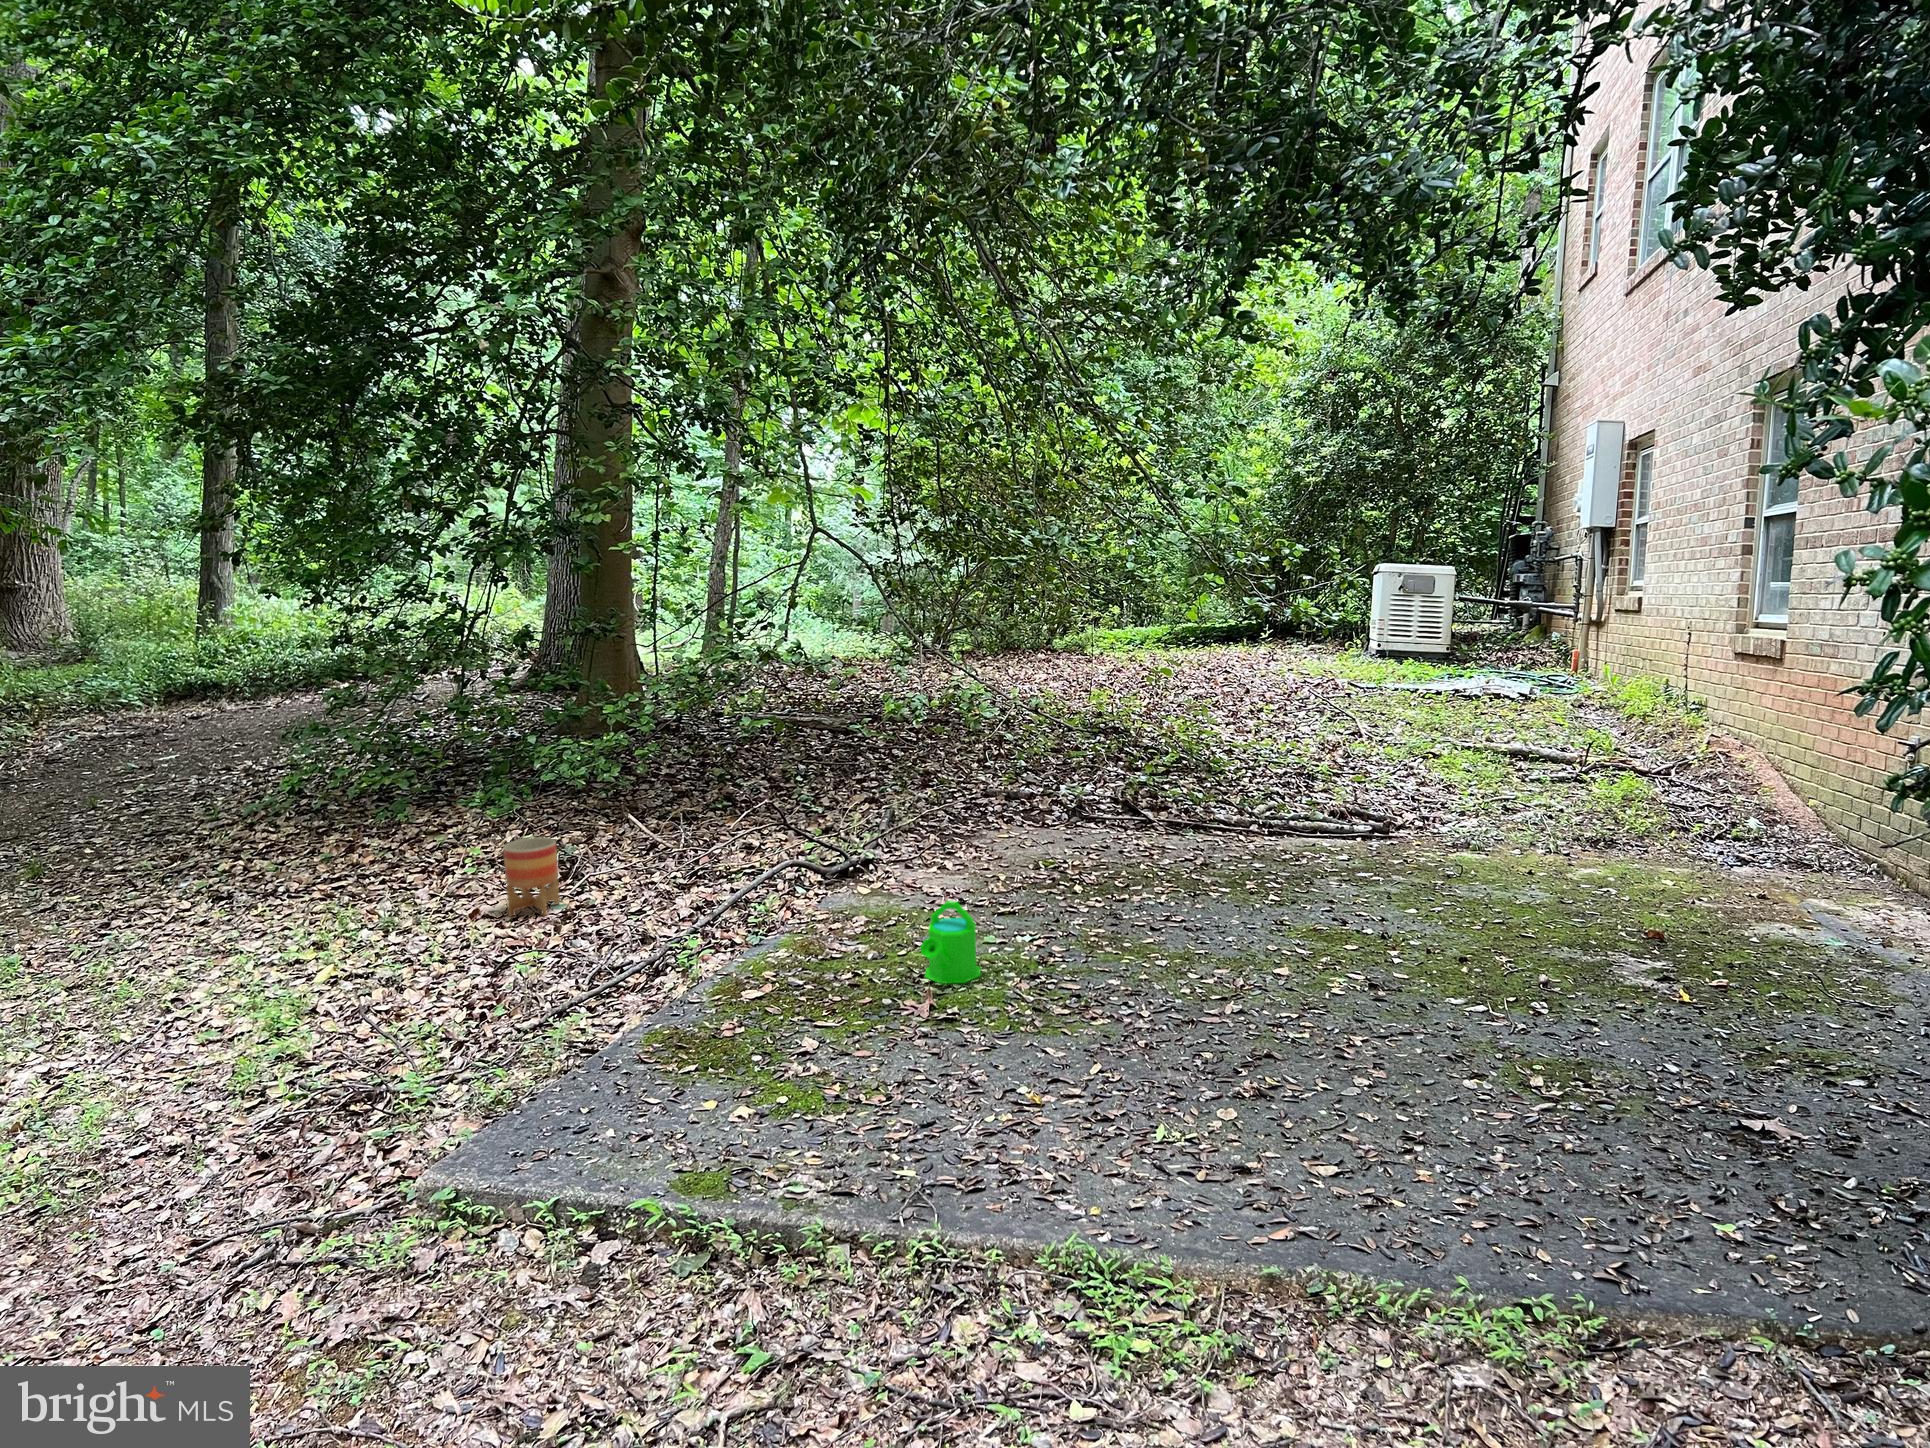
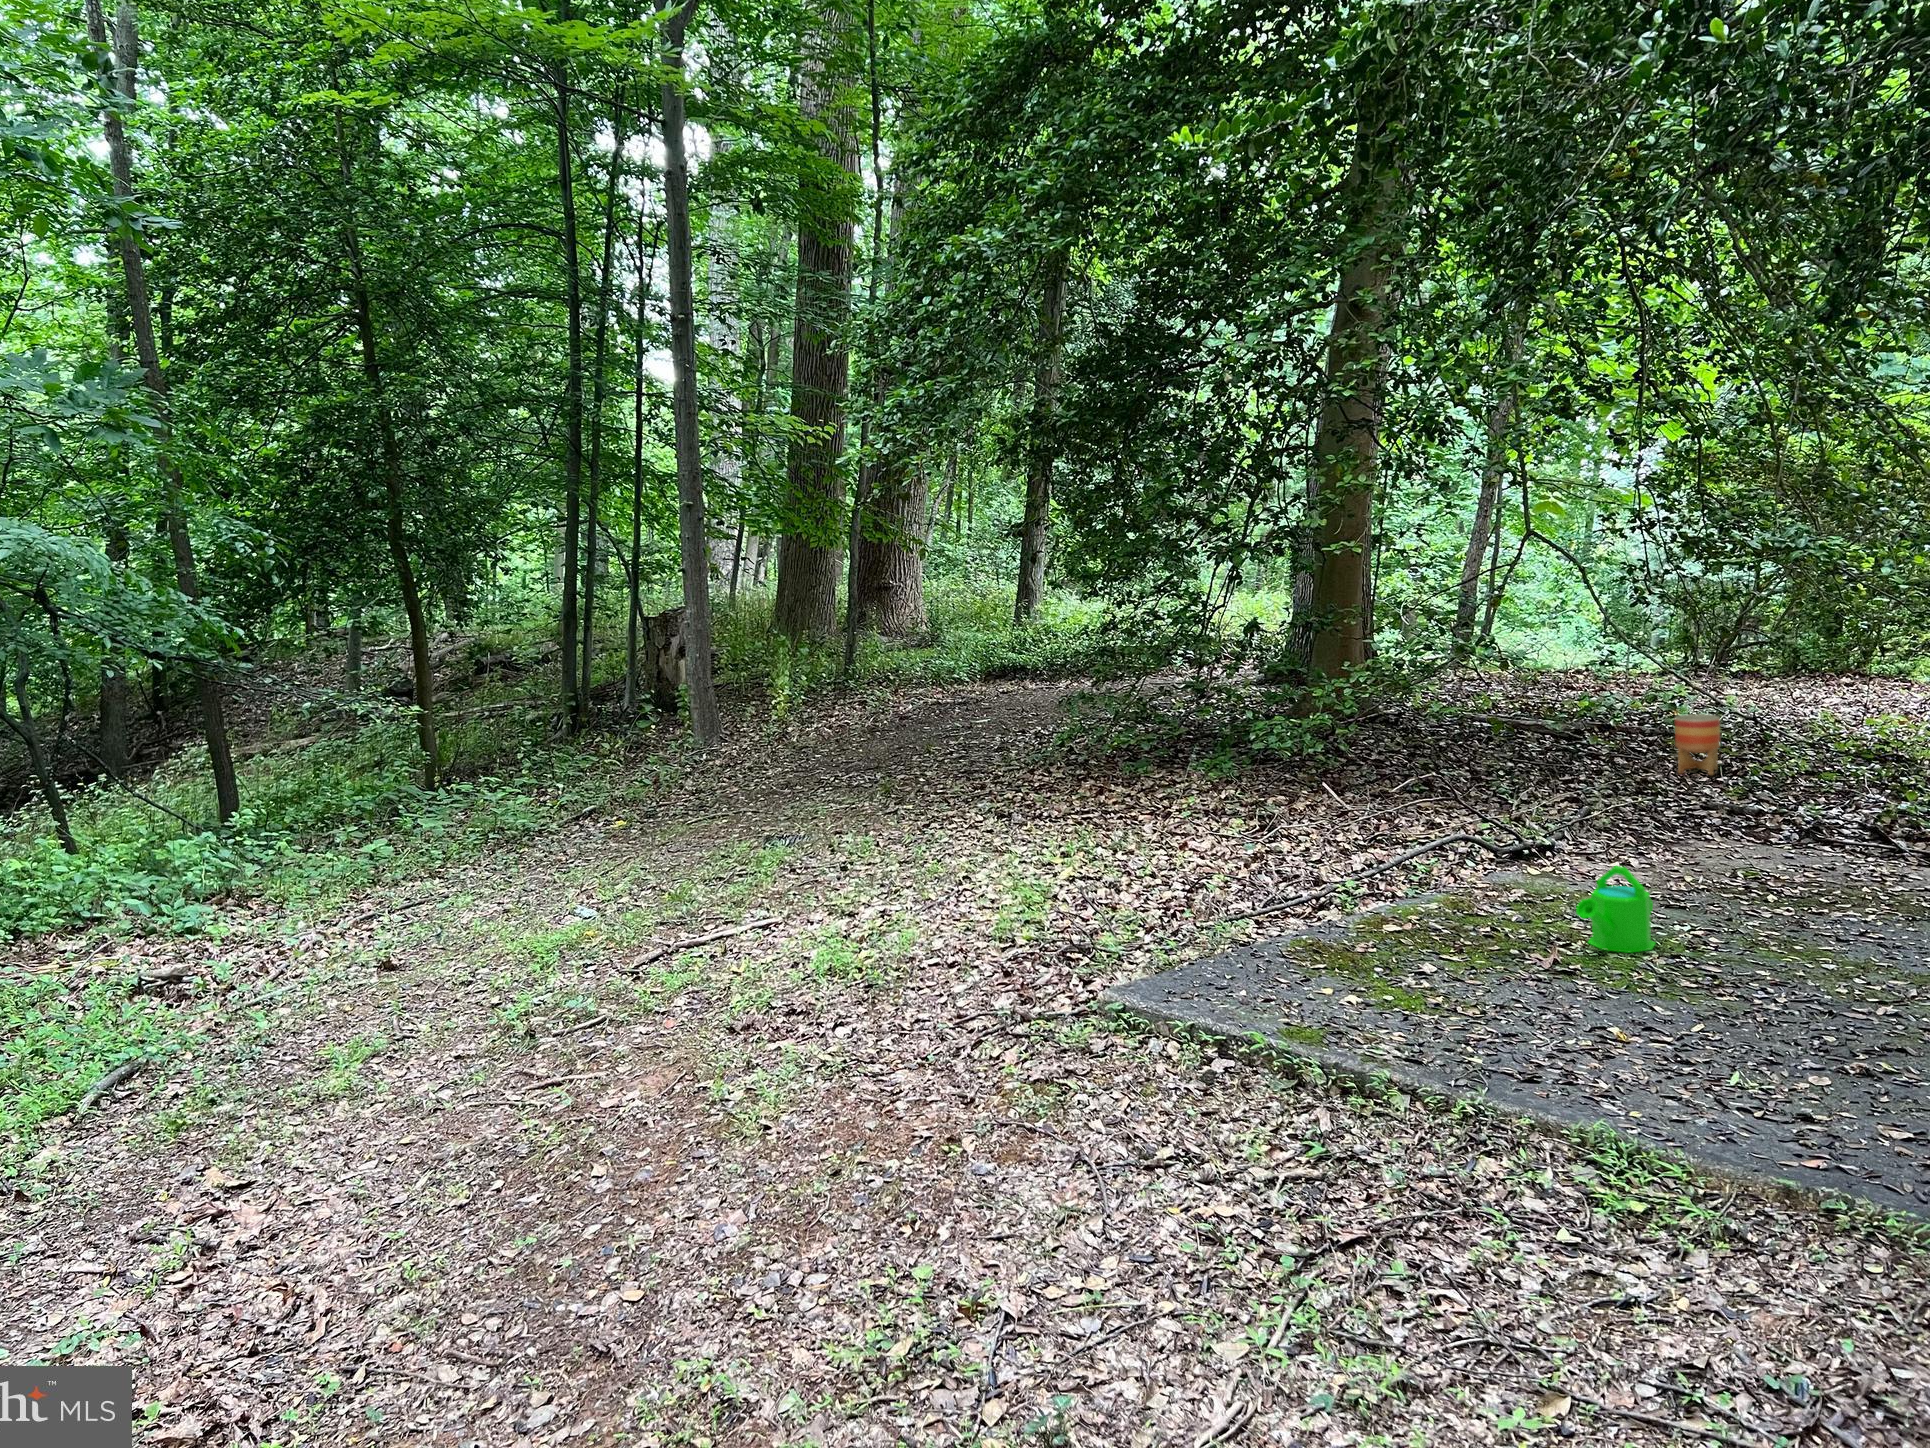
planter: present [503,837,560,916] -> present [1675,714,1720,775]

